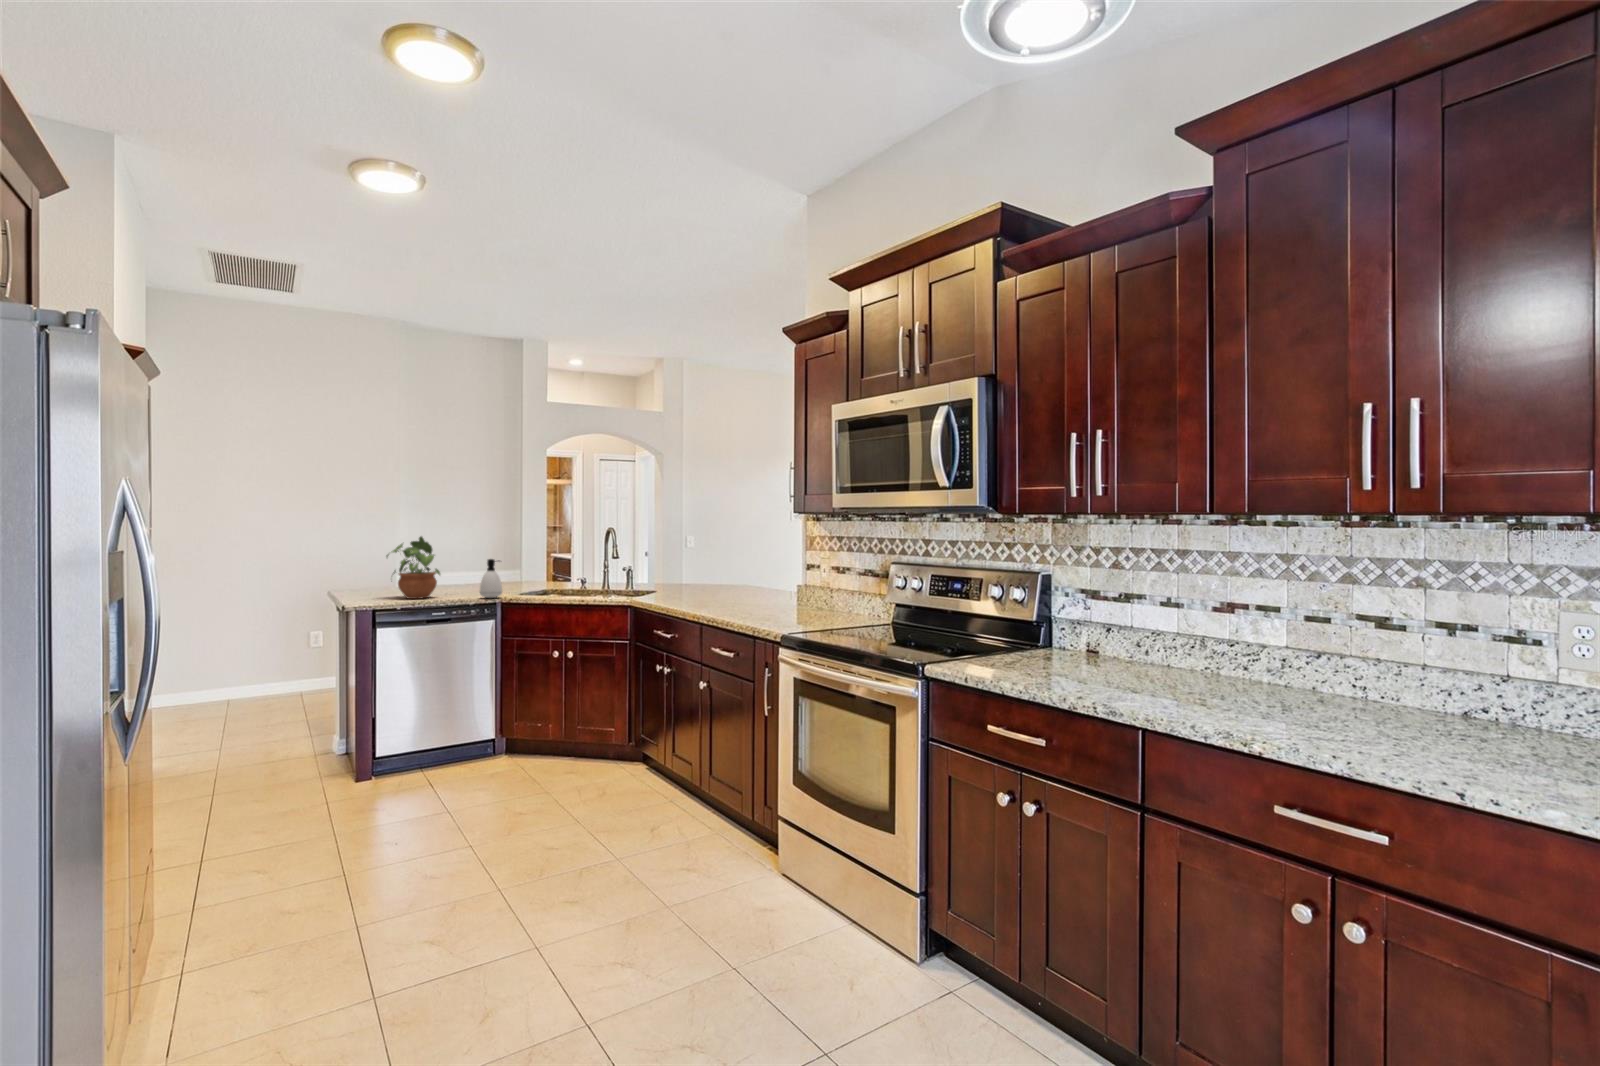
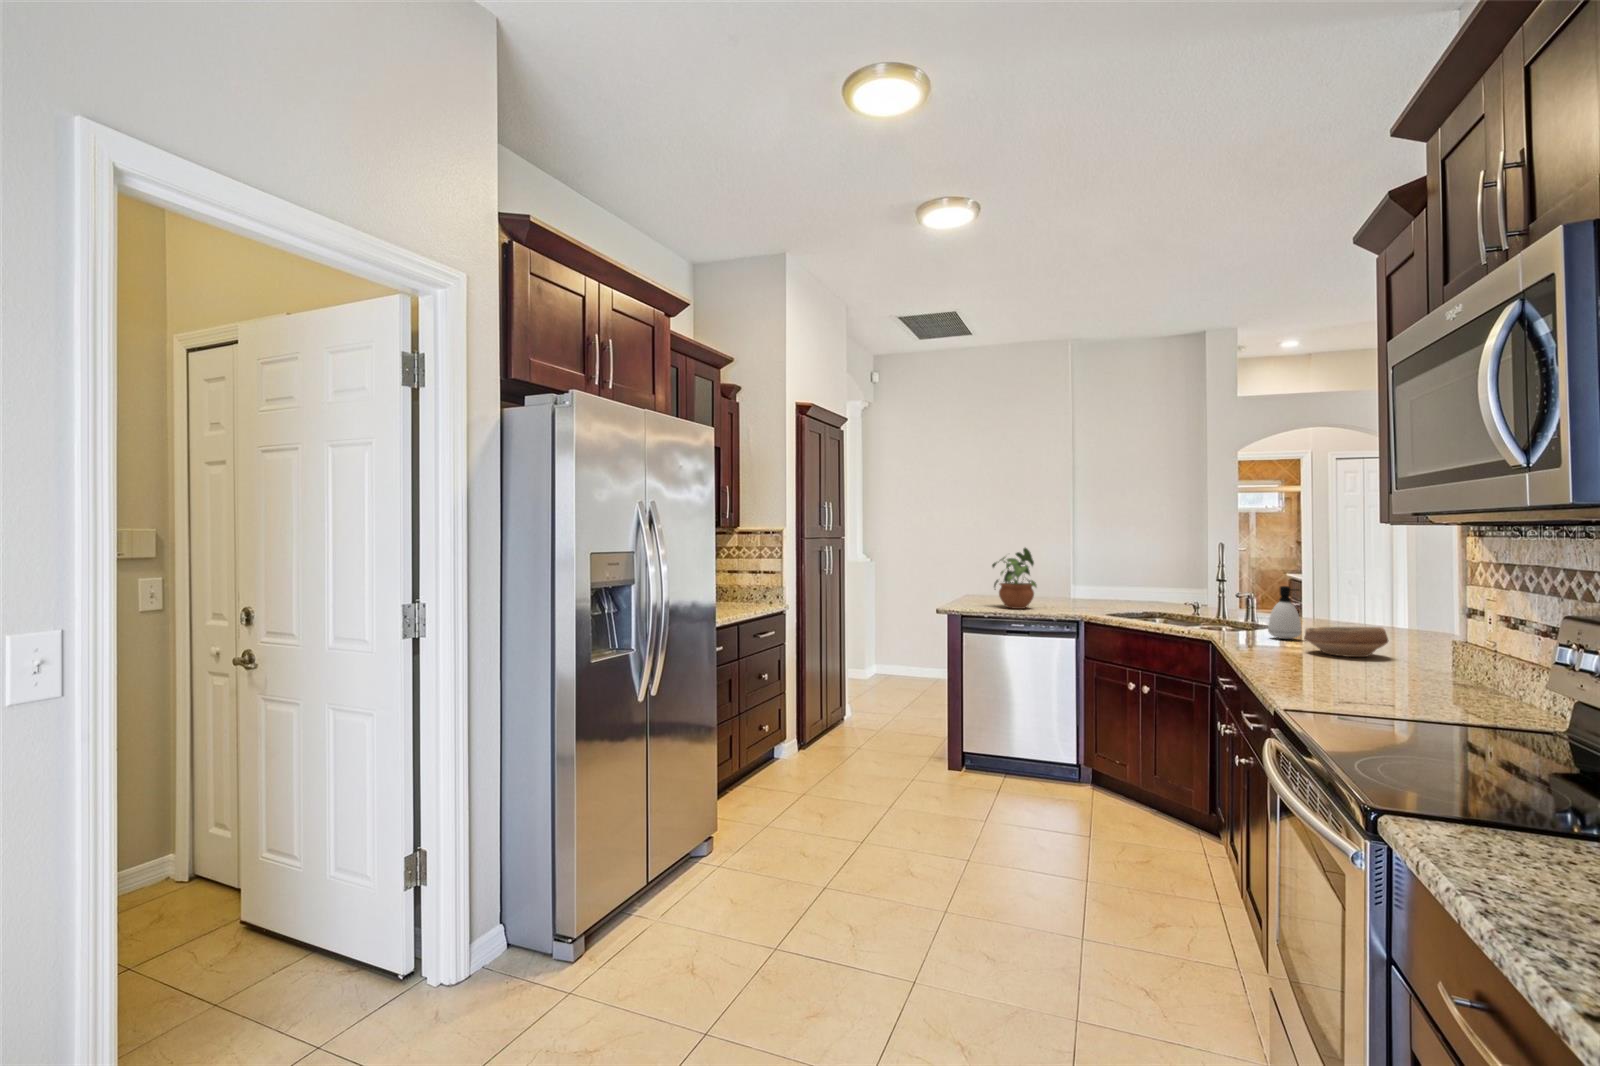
soap dispenser: present [480,559,502,598] -> present [1268,586,1301,639]
bowl: none [708,582,755,604] -> present [1304,627,1388,657]

